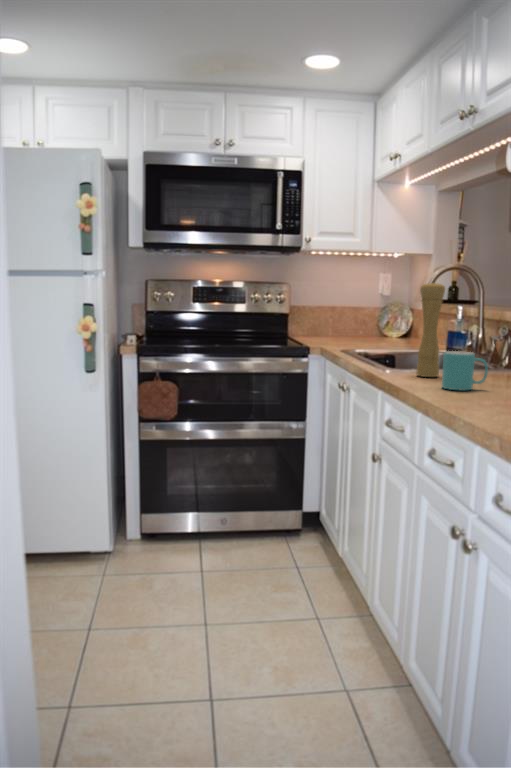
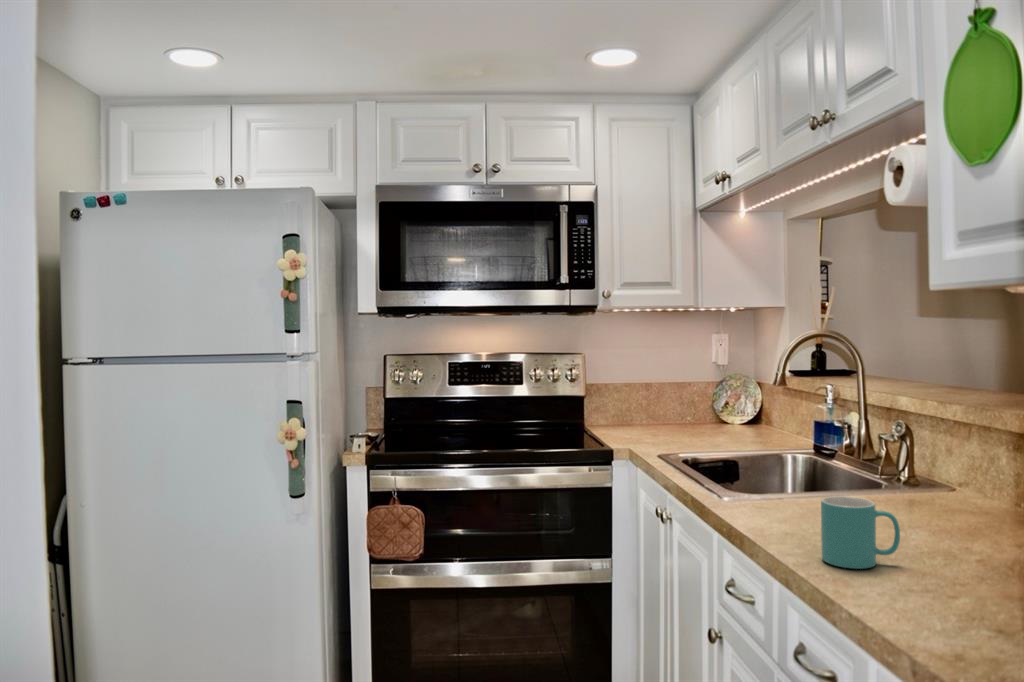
pepper mill: present [416,282,445,377] -> none [773,375,813,527]

